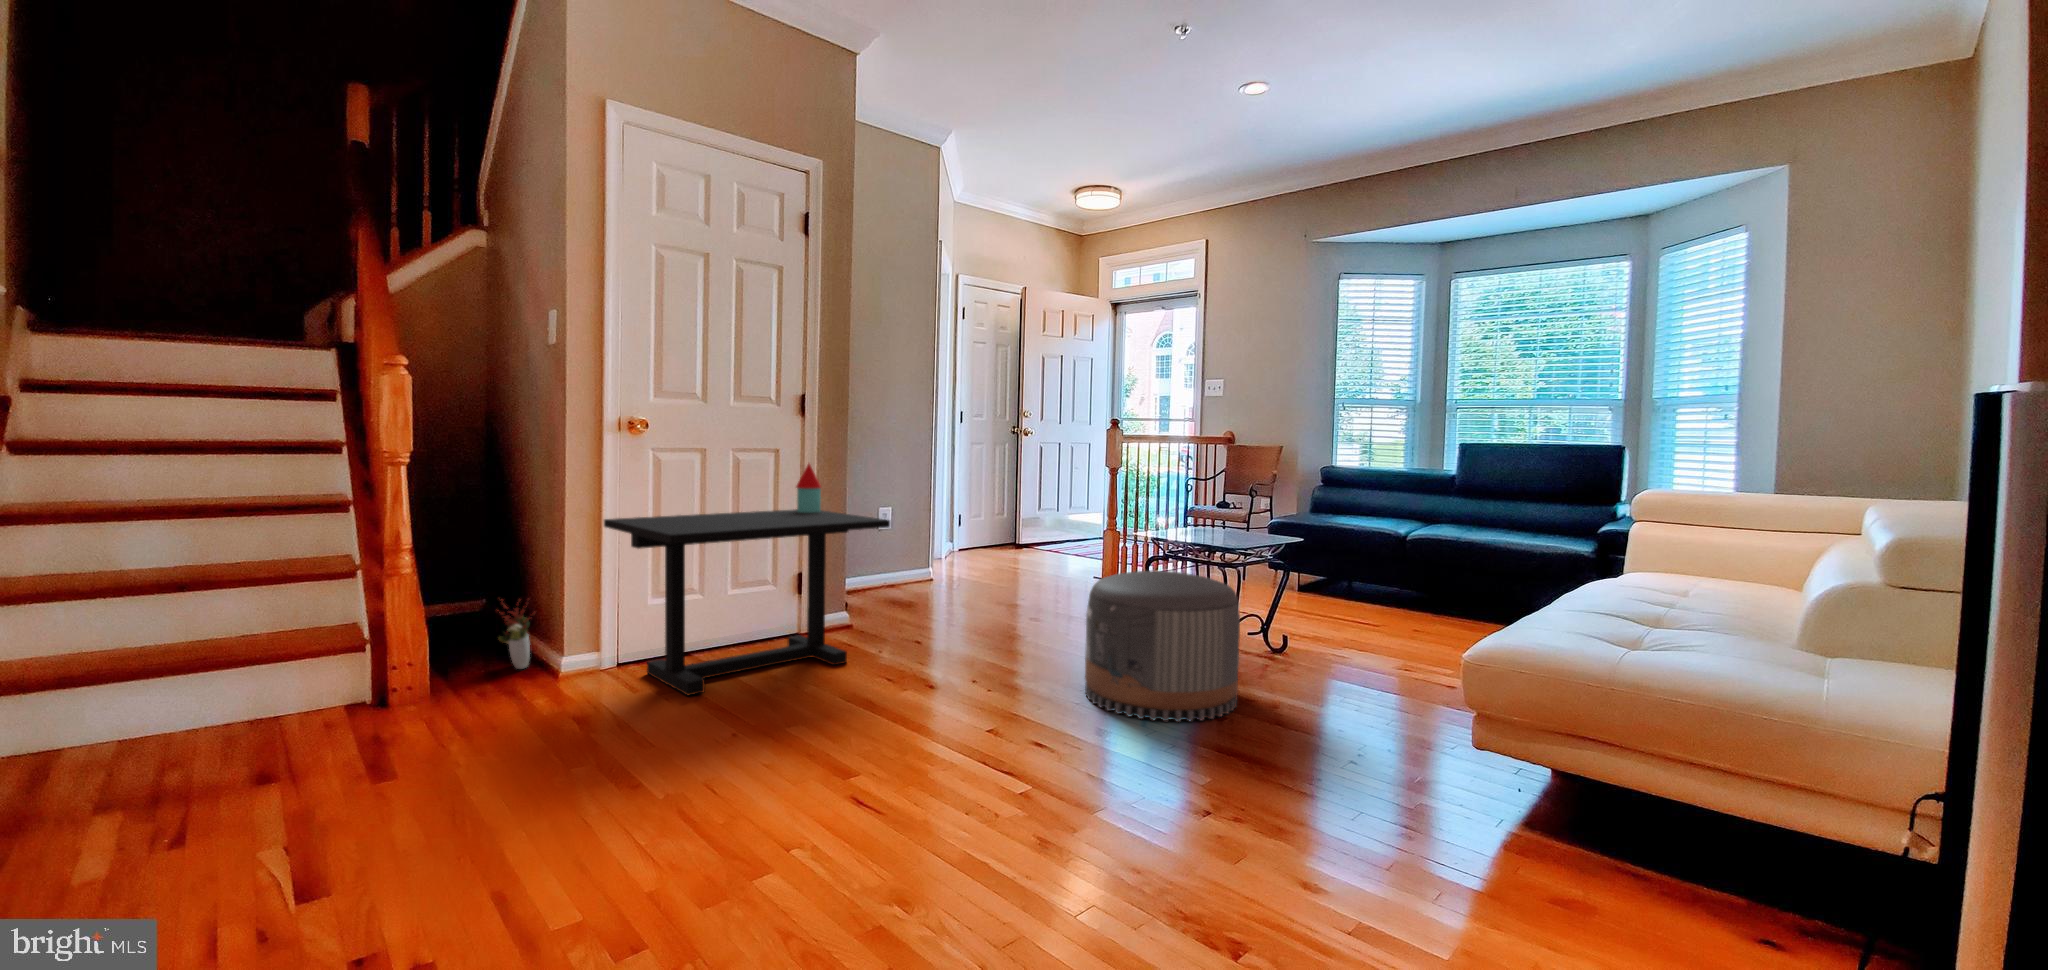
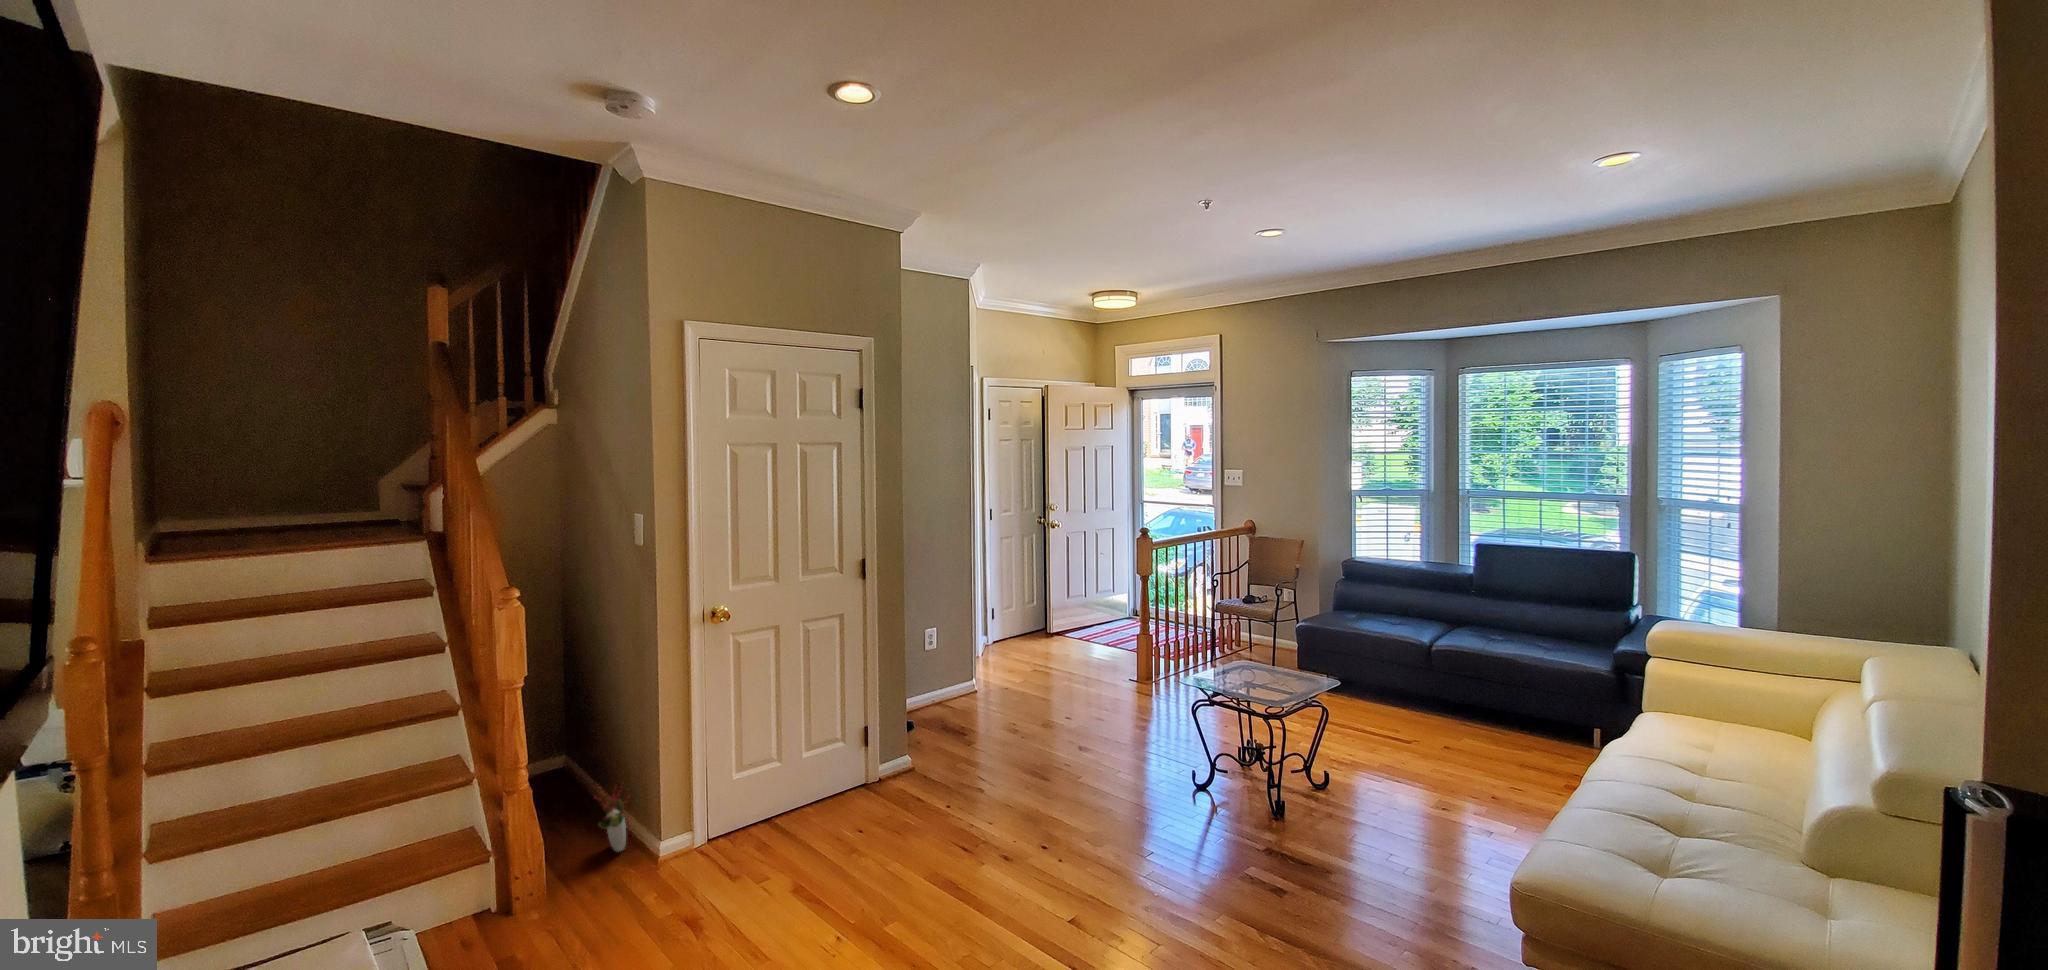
side table: present [604,464,890,695] -> none [694,628,958,883]
pouf: present [1085,571,1240,722] -> none [1151,735,1295,896]

